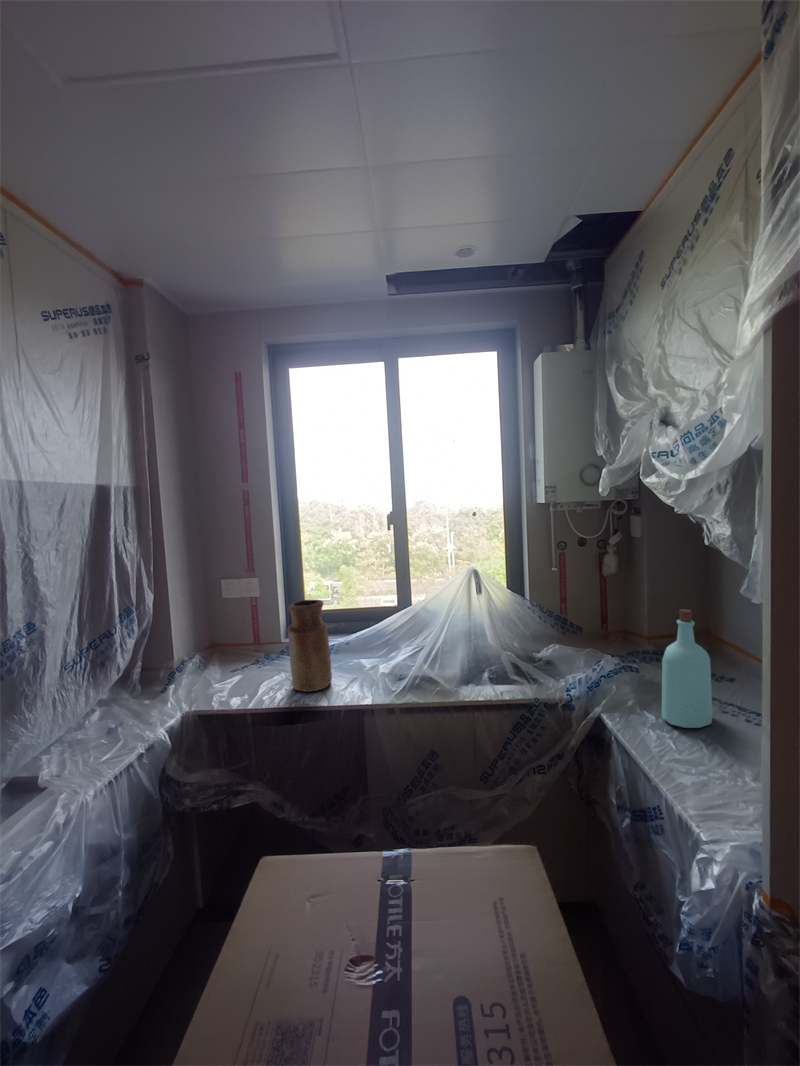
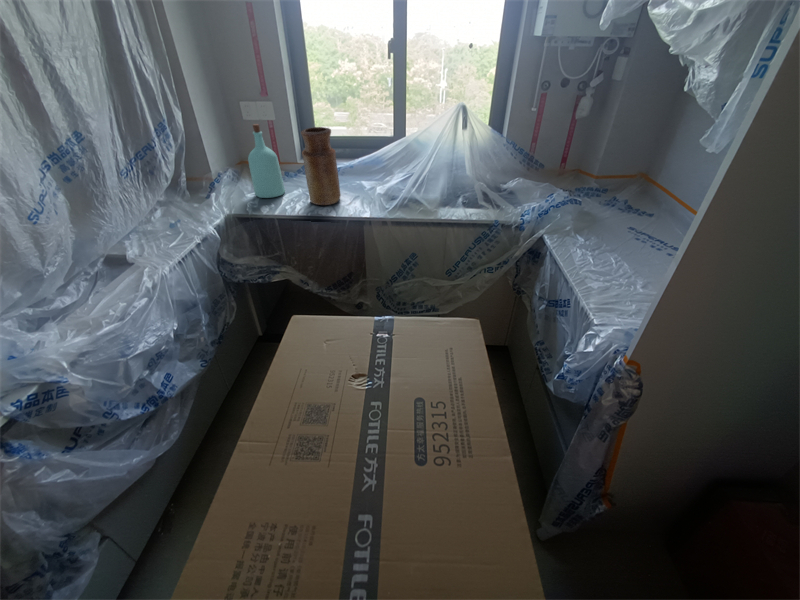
bottle: present [662,609,712,728] -> present [248,124,285,198]

